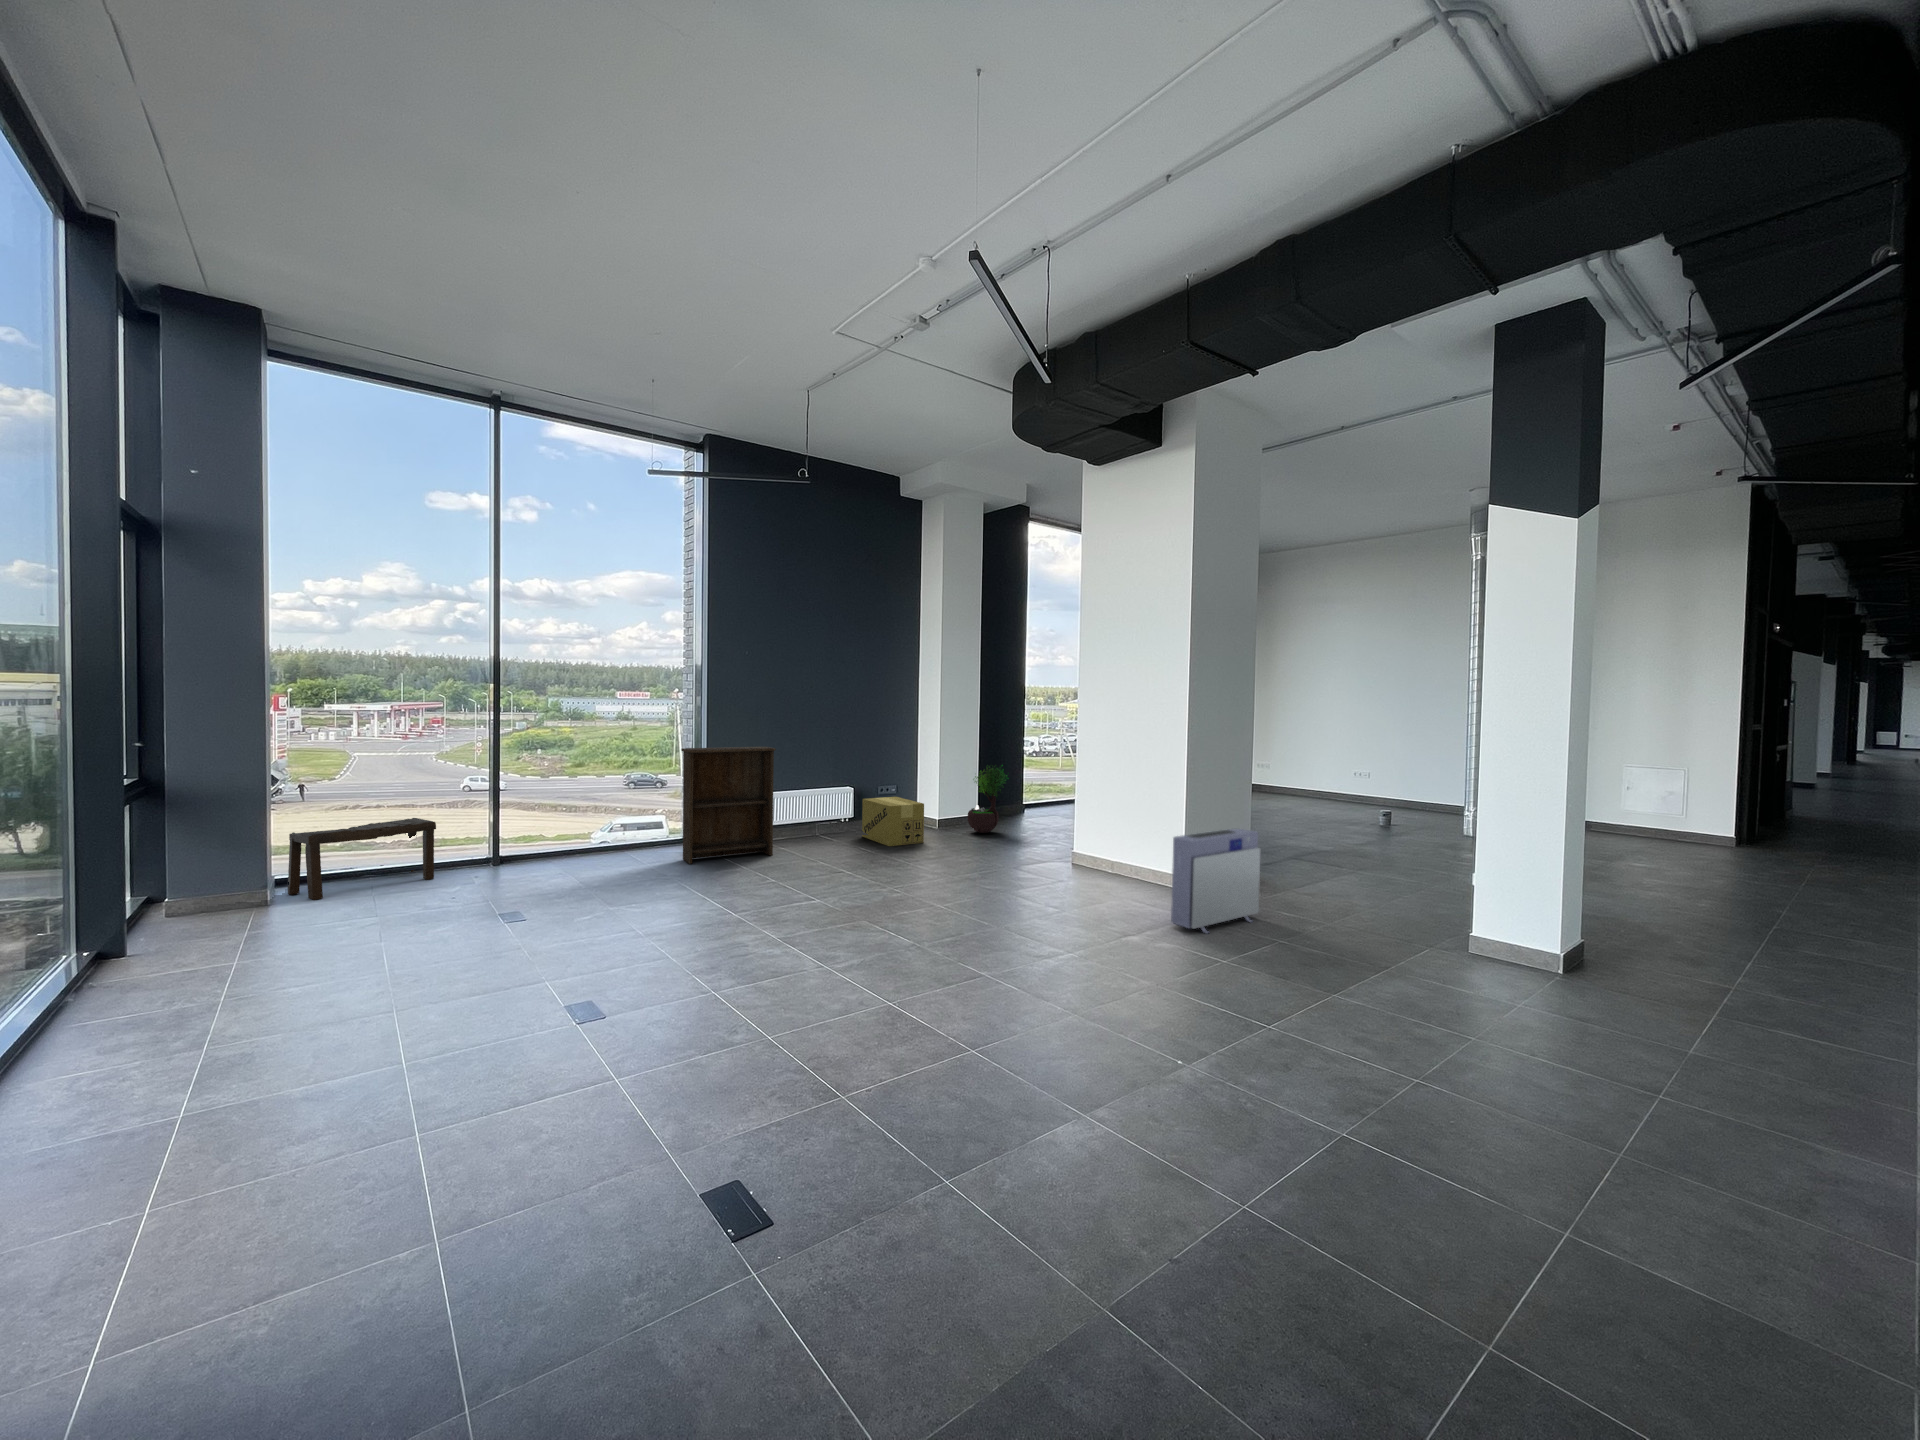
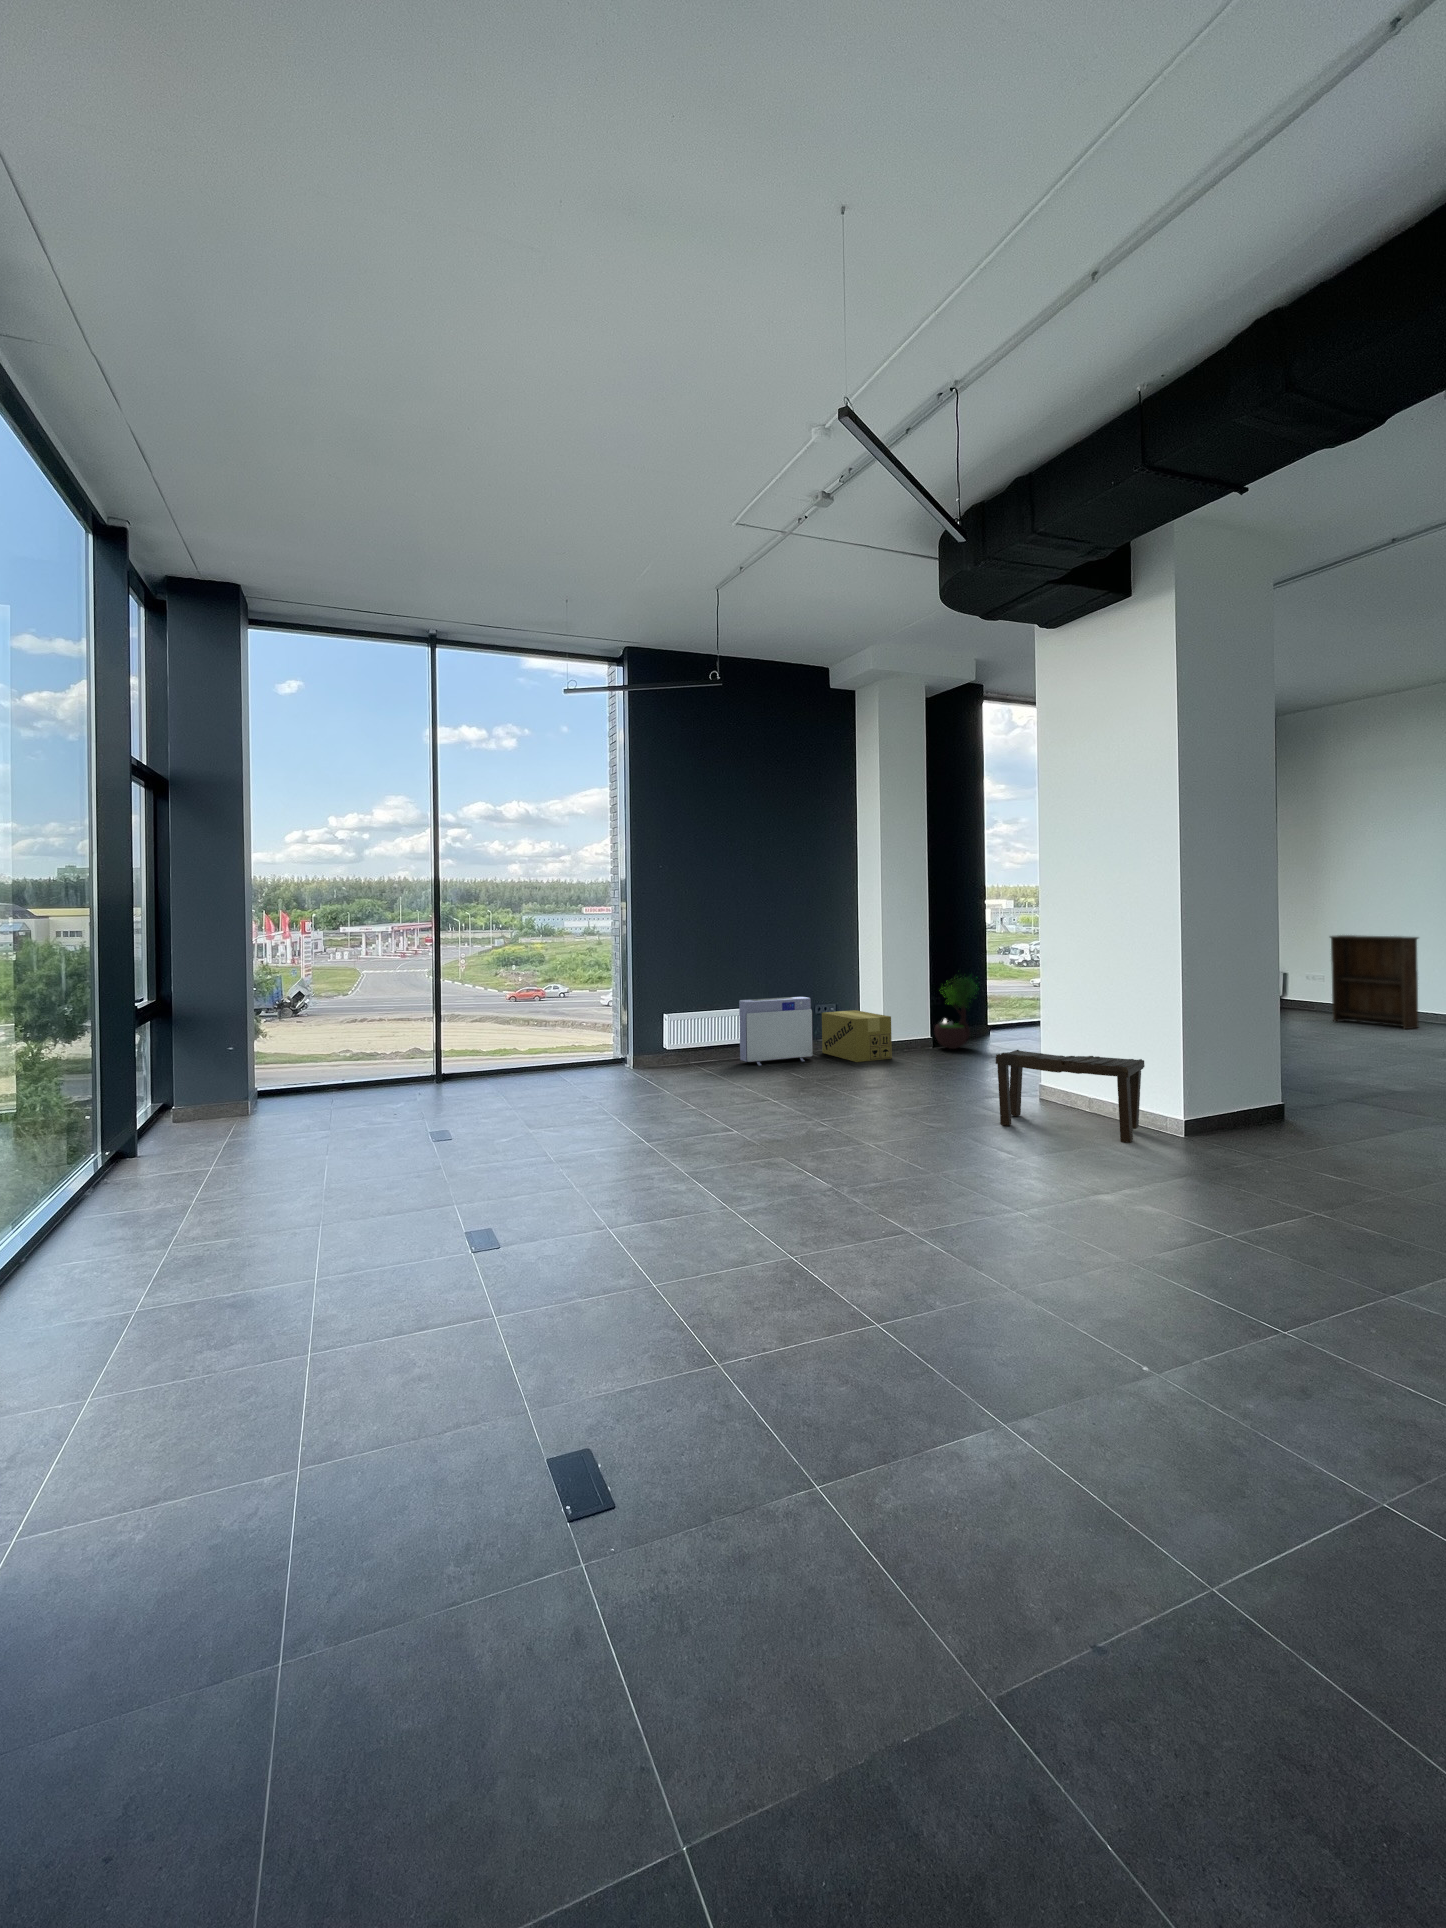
bookshelf: present [681,747,776,864] -> present [1330,935,1418,1029]
bench: present [288,818,436,900] -> present [996,1050,1145,1143]
air purifier: present [1171,829,1260,933] -> present [739,997,813,1066]

